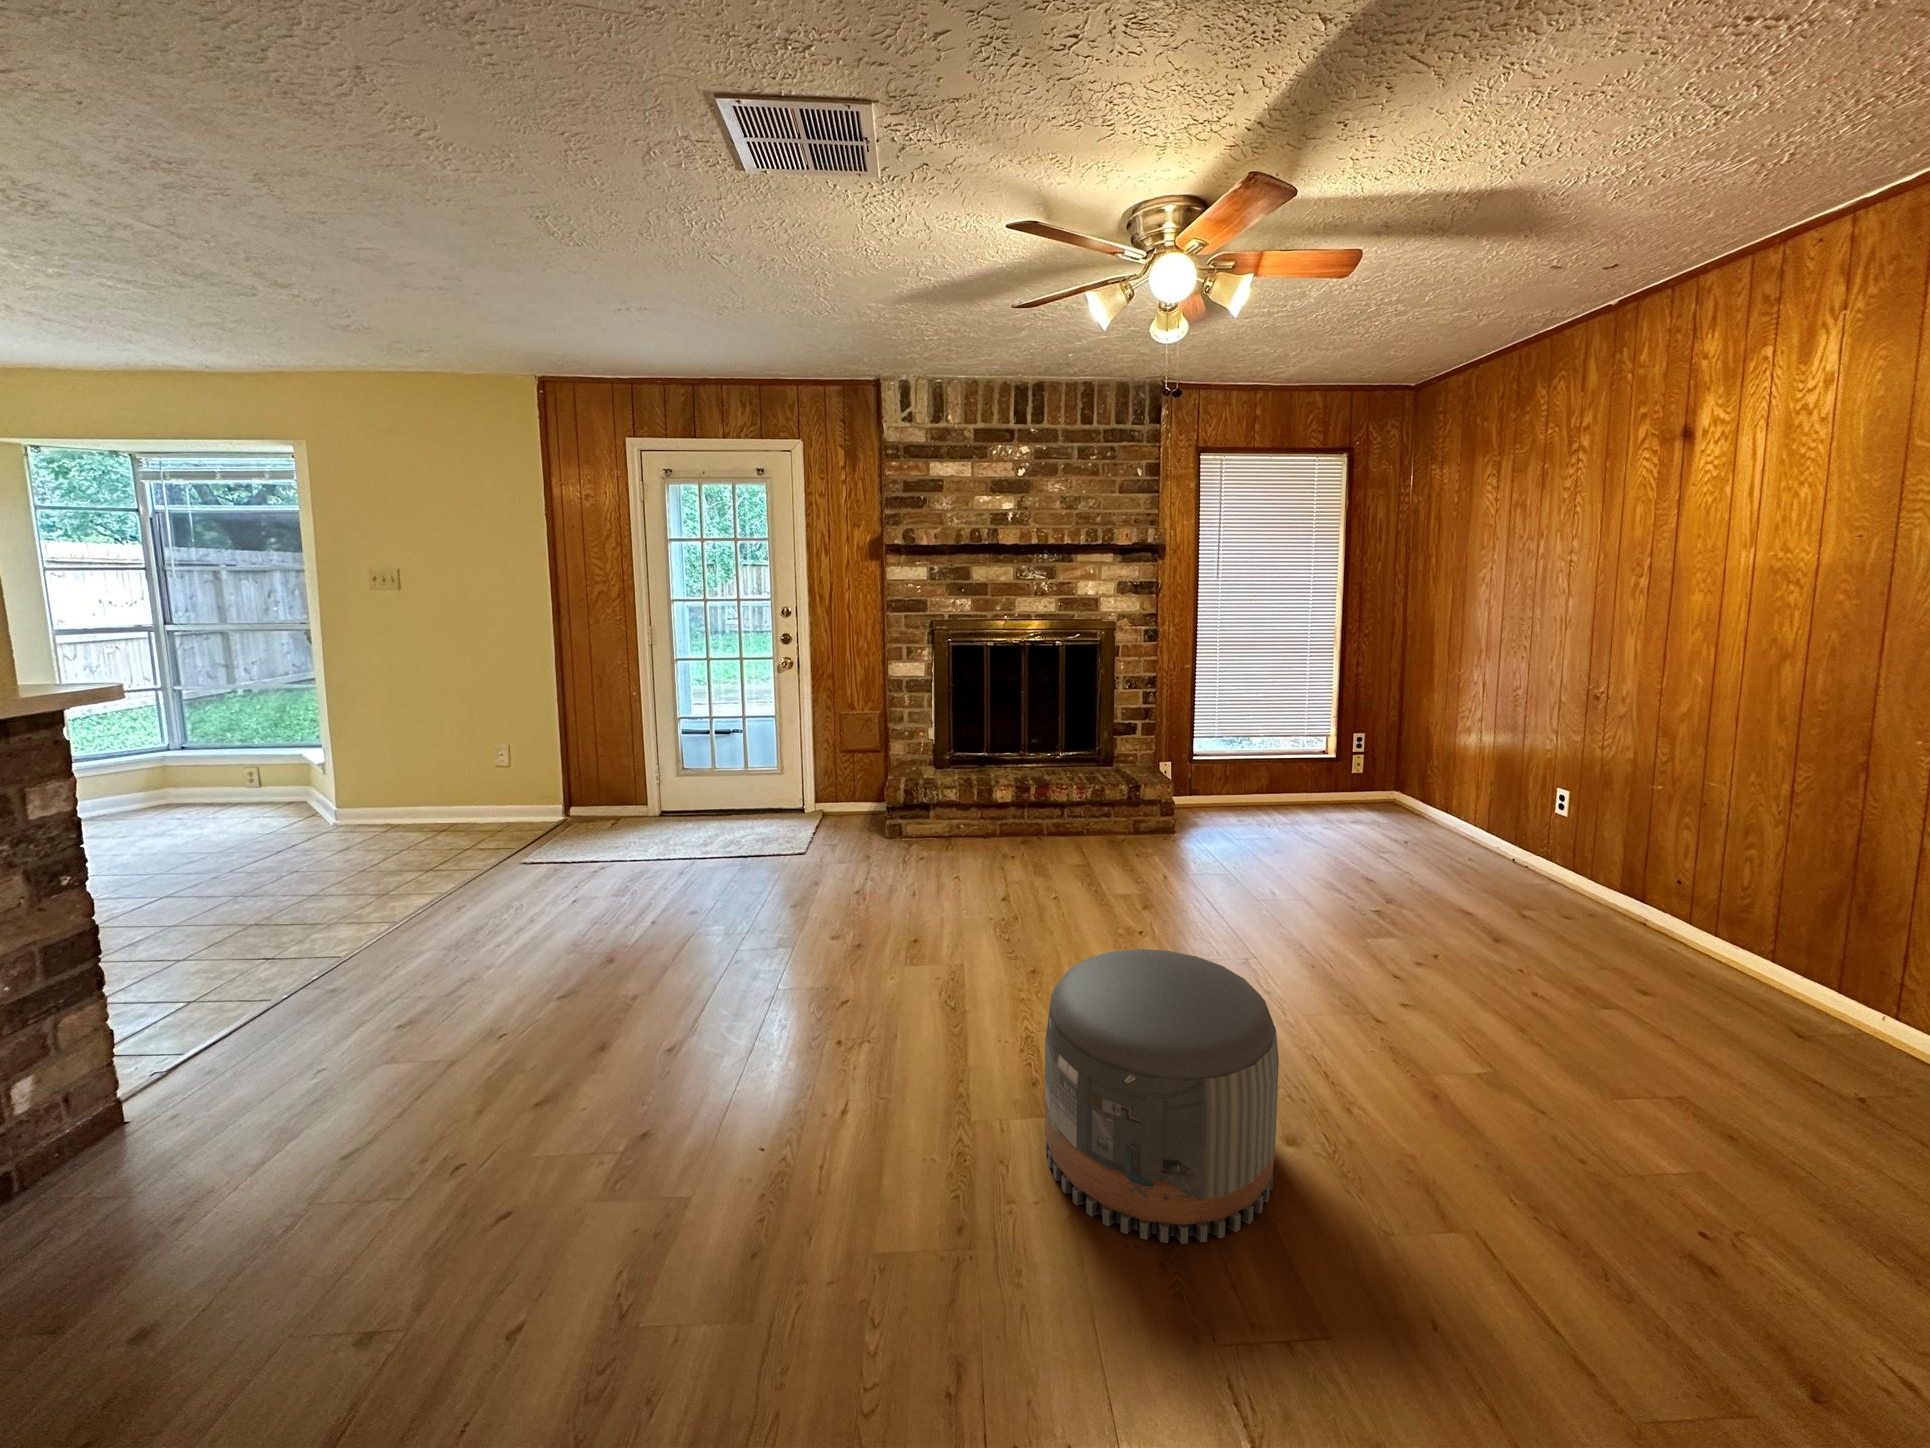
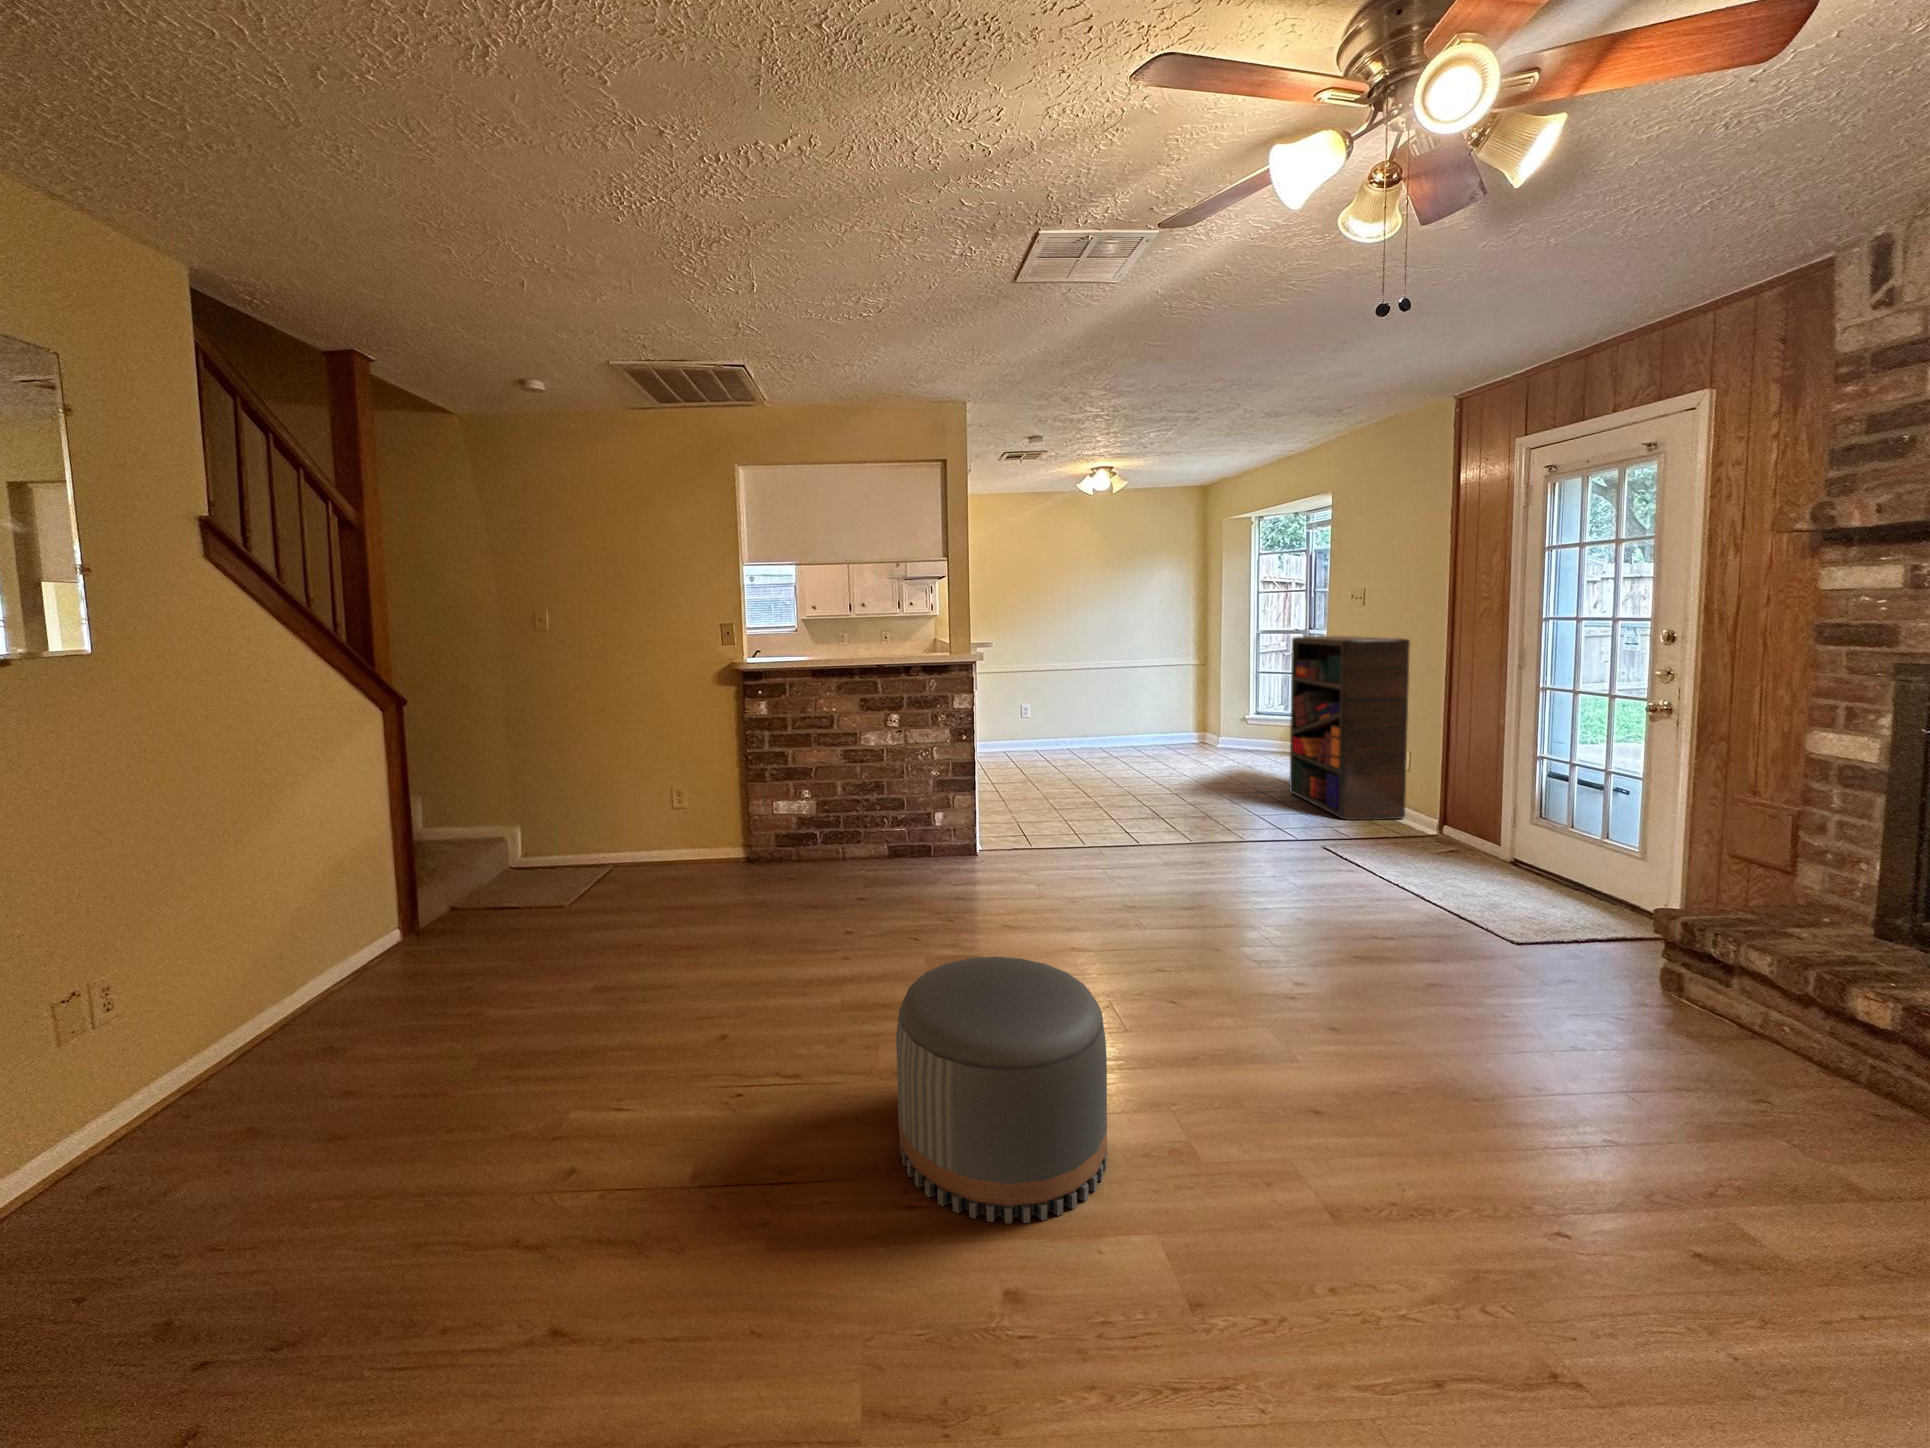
bookshelf: none [303,623,514,843] -> present [1290,636,1410,820]

